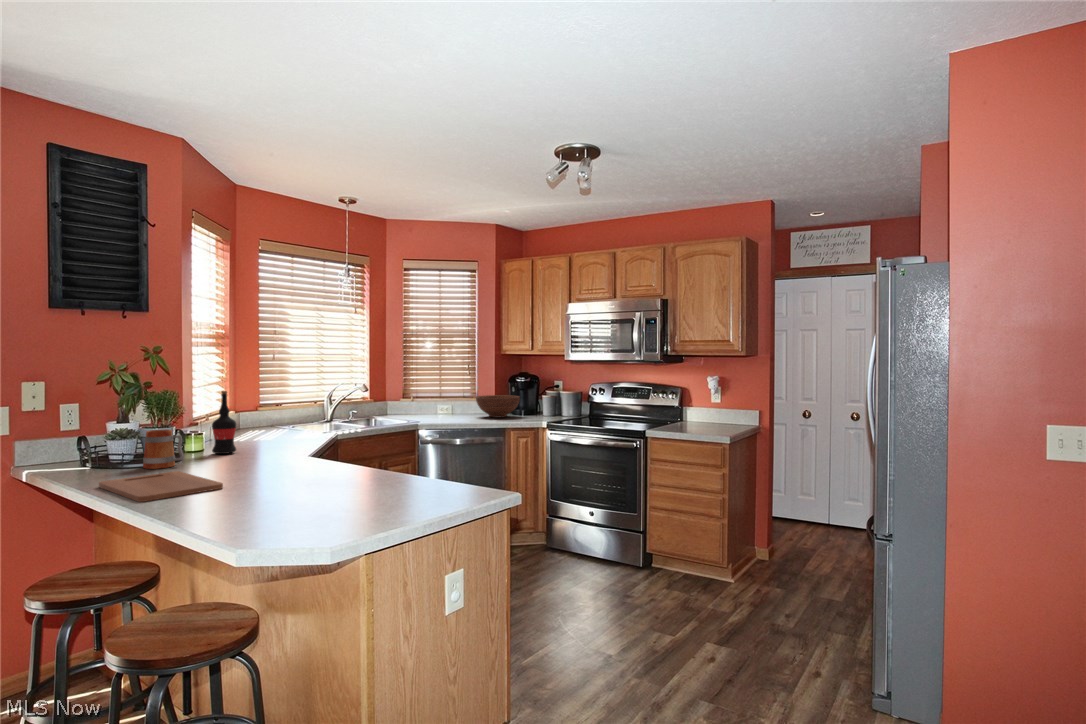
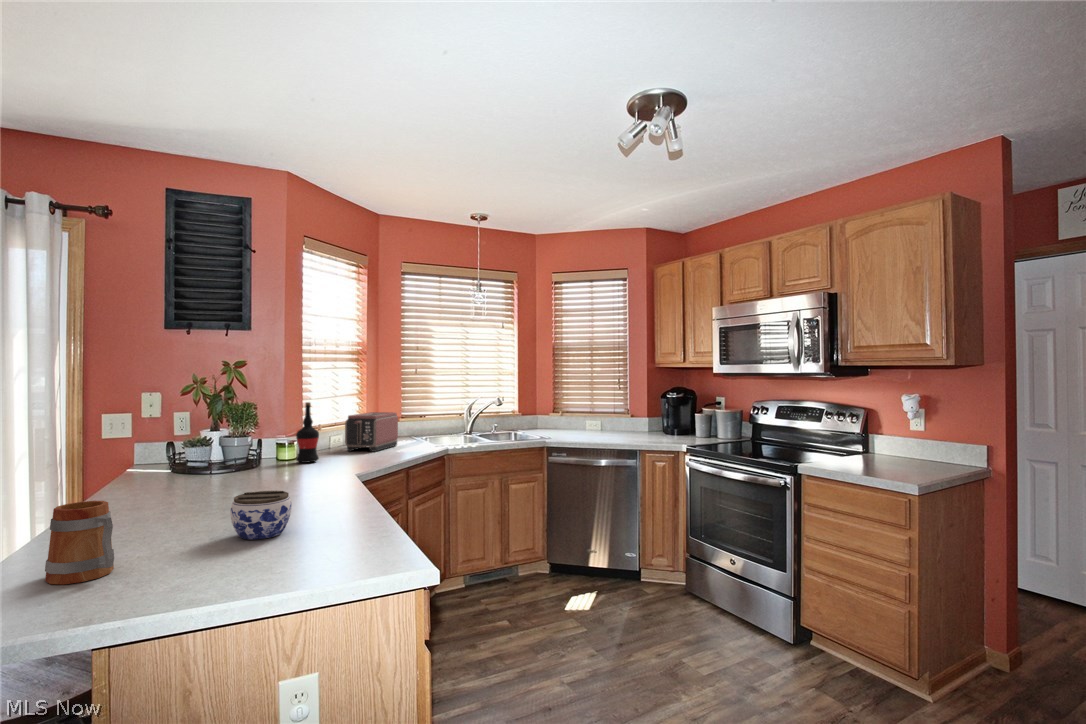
fruit bowl: present [476,395,520,418] -> none [619,413,668,438]
toaster: none [235,401,280,442] -> present [345,412,398,452]
mug: present [143,429,184,469] -> present [45,501,114,584]
jar: none [338,463,386,504] -> present [230,491,292,540]
cutting board: present [99,471,223,502] -> none [110,479,212,510]

